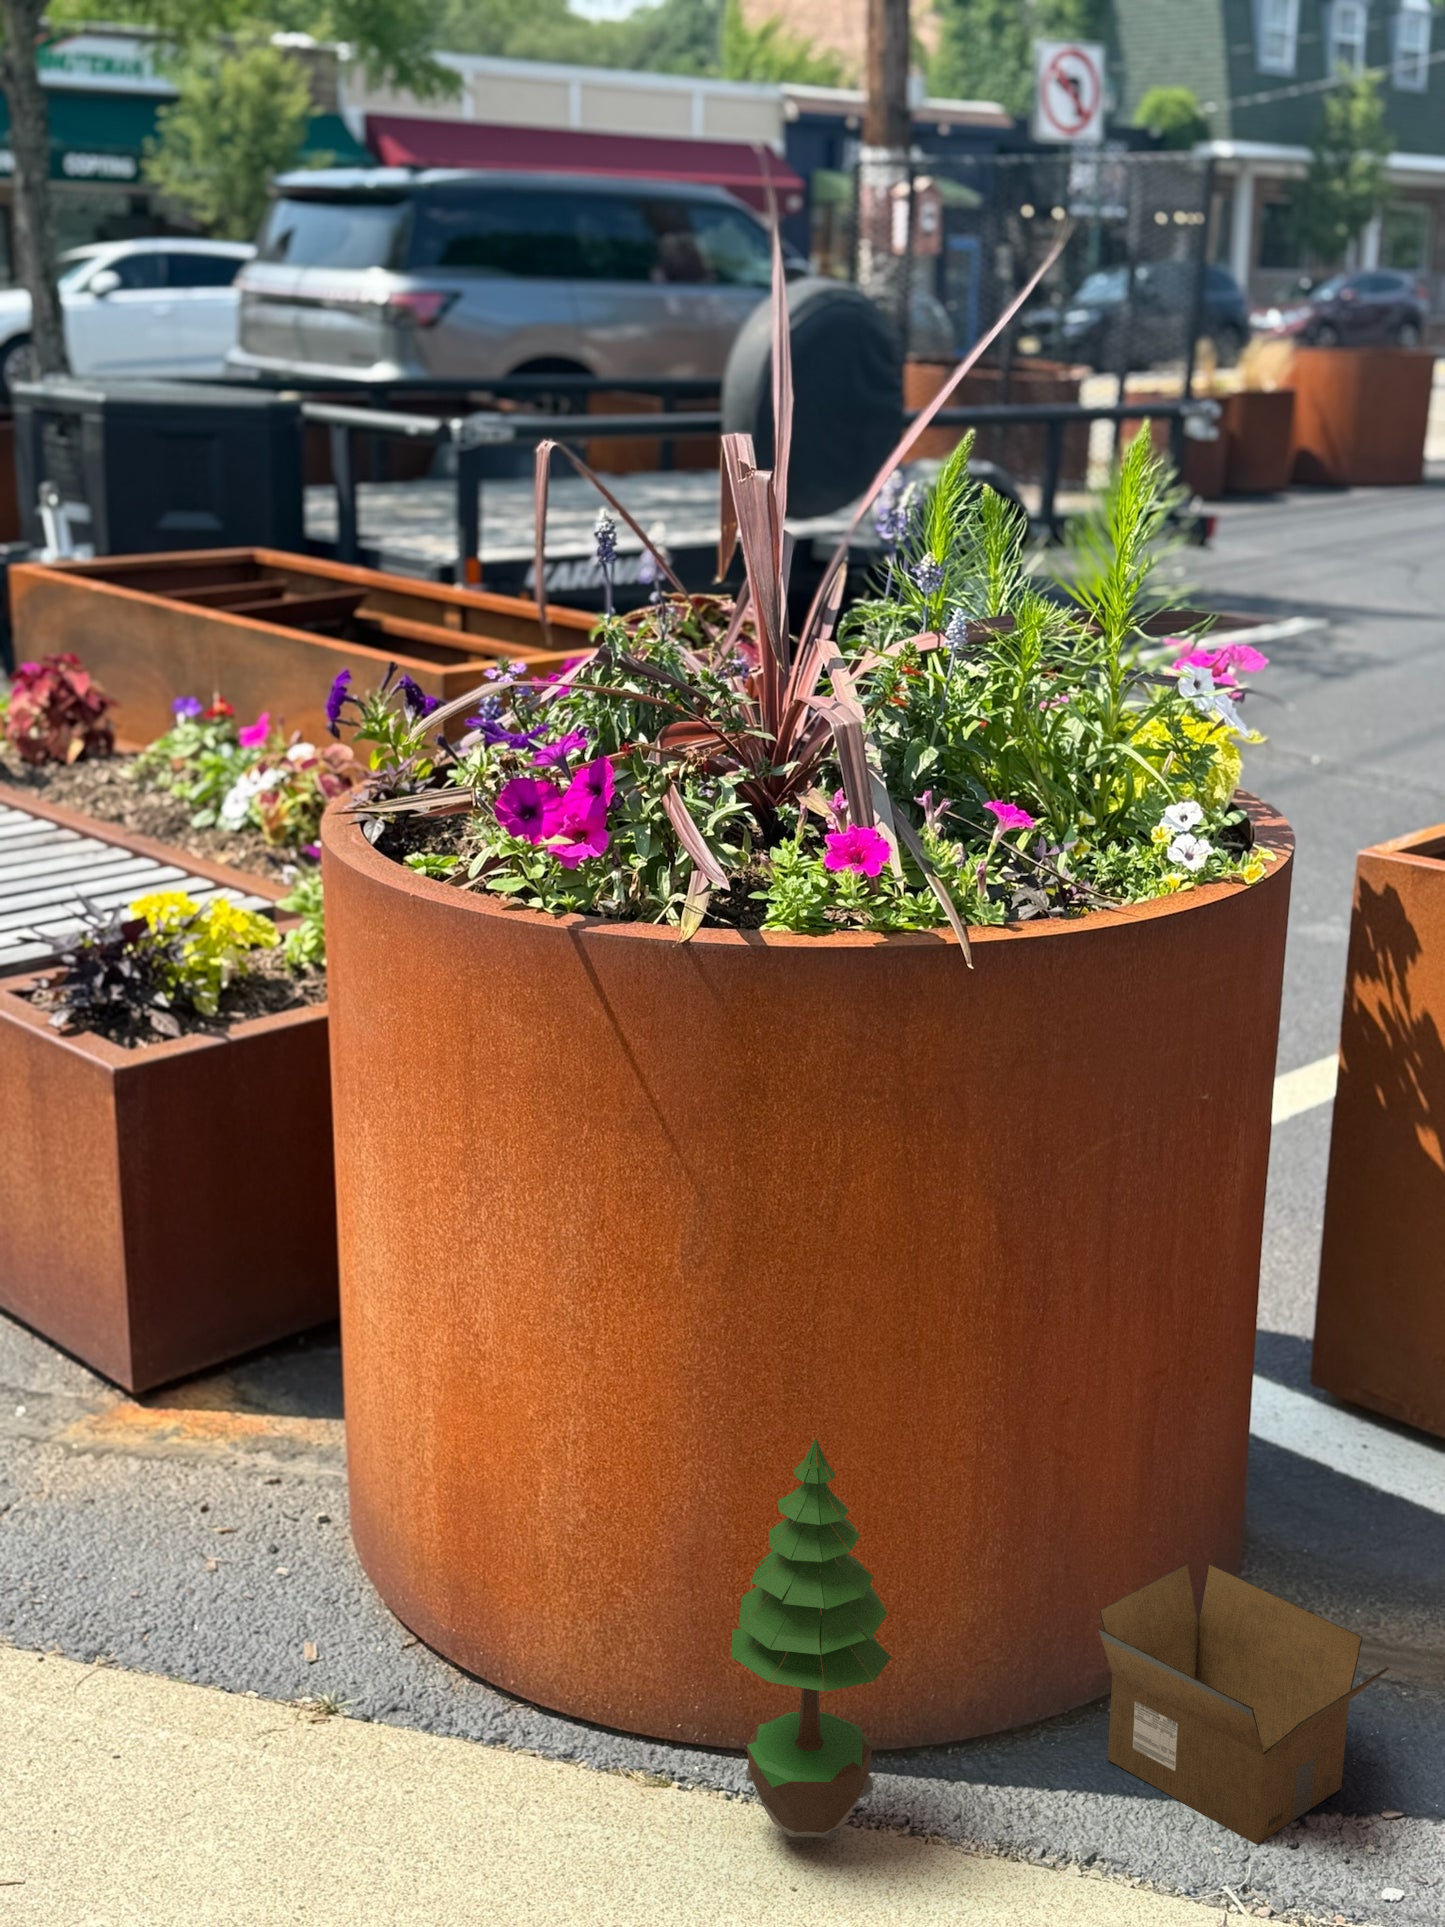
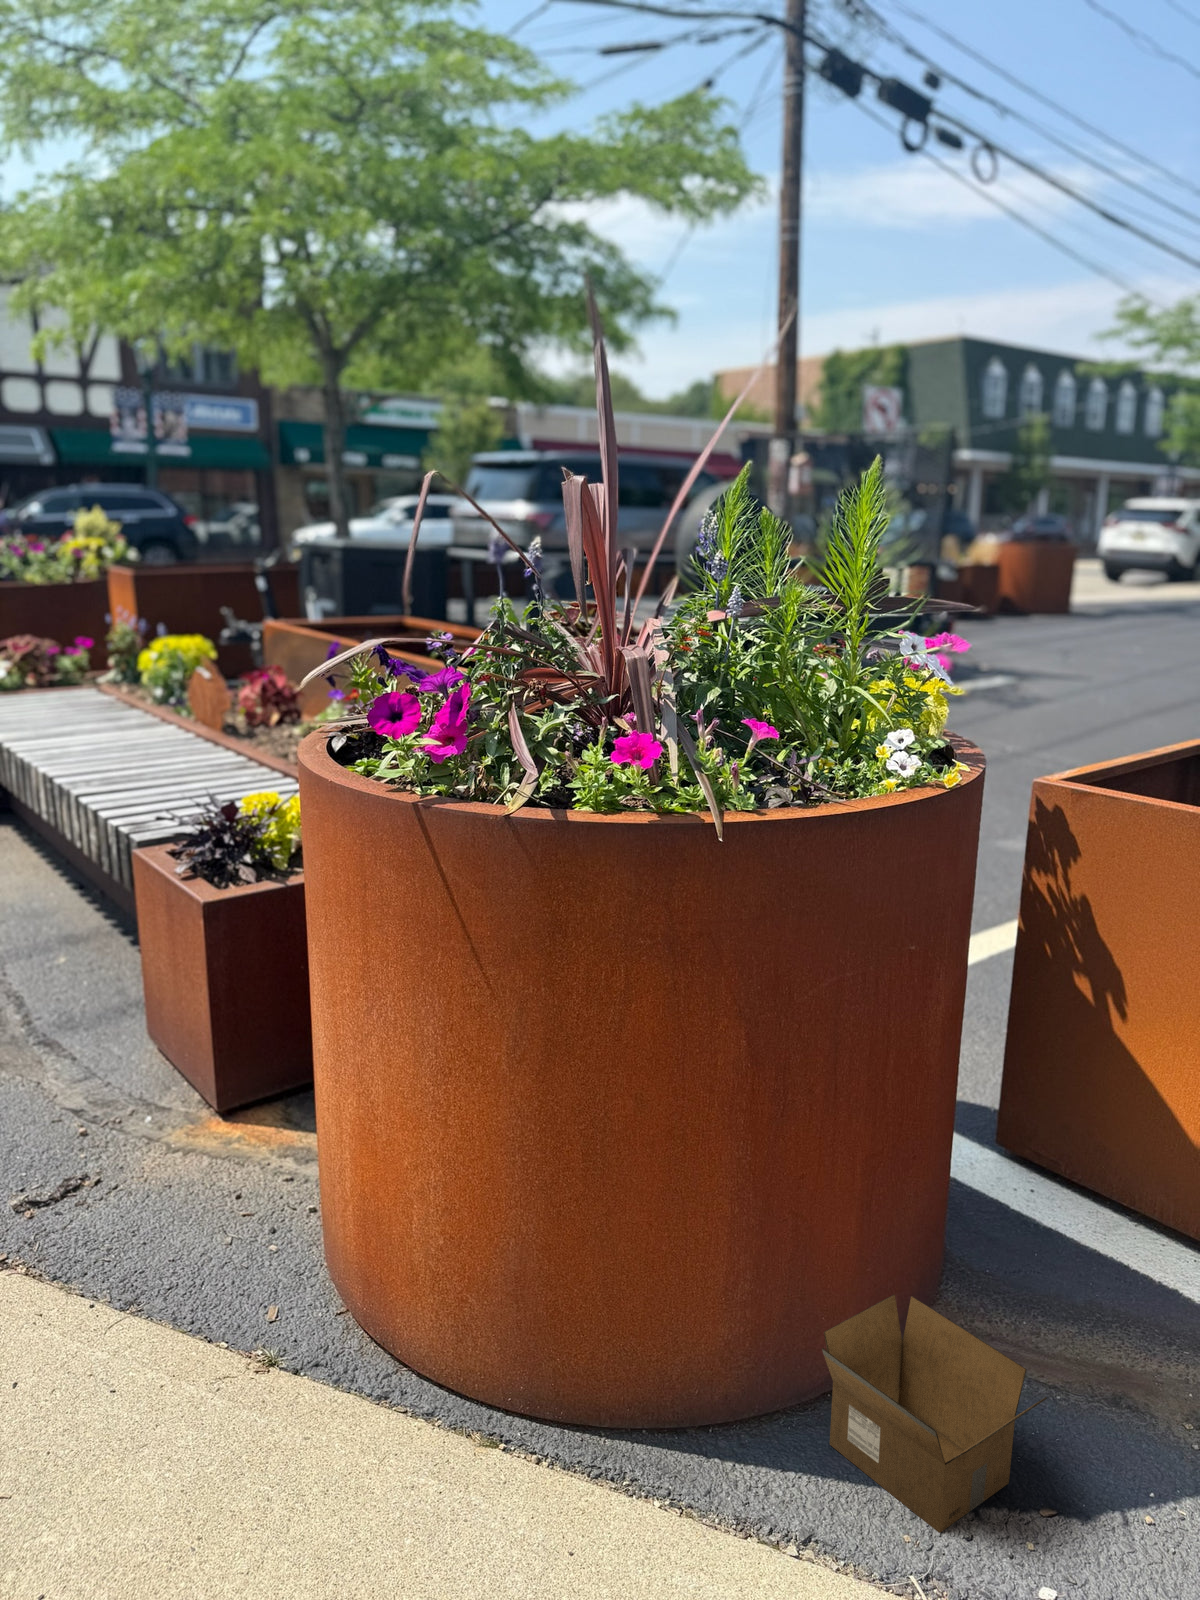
potted tree: present [732,1438,891,1839] -> none [529,1202,654,1510]

